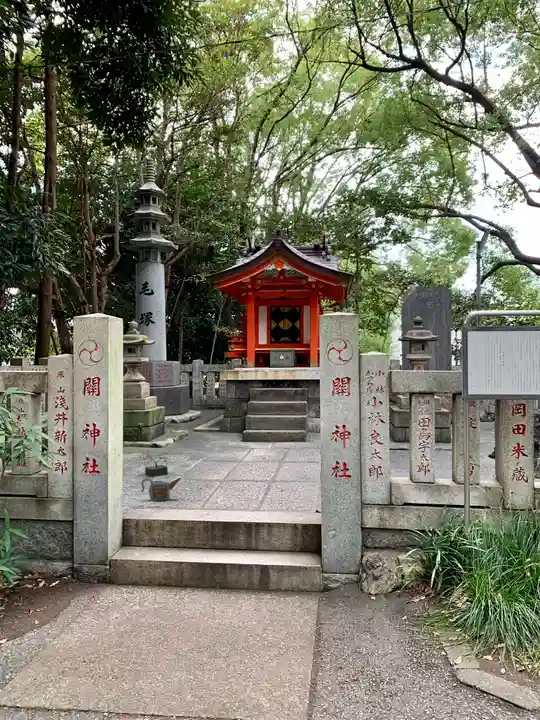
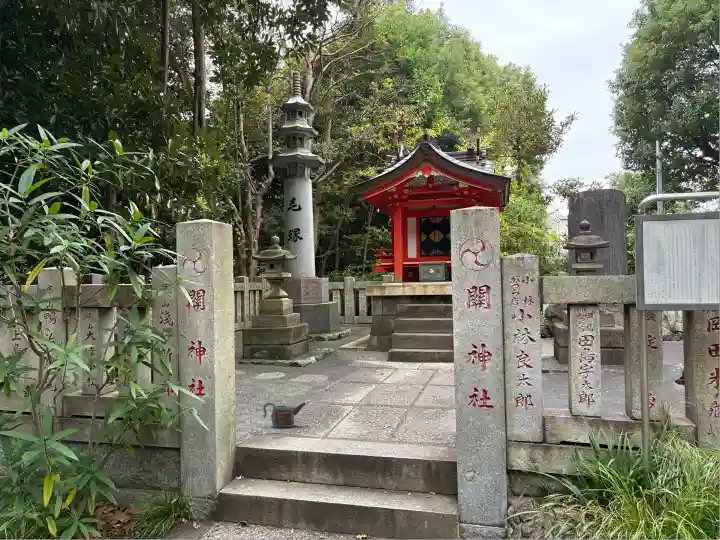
decorative plant: present [139,450,170,477] -> none [268,370,302,400]

